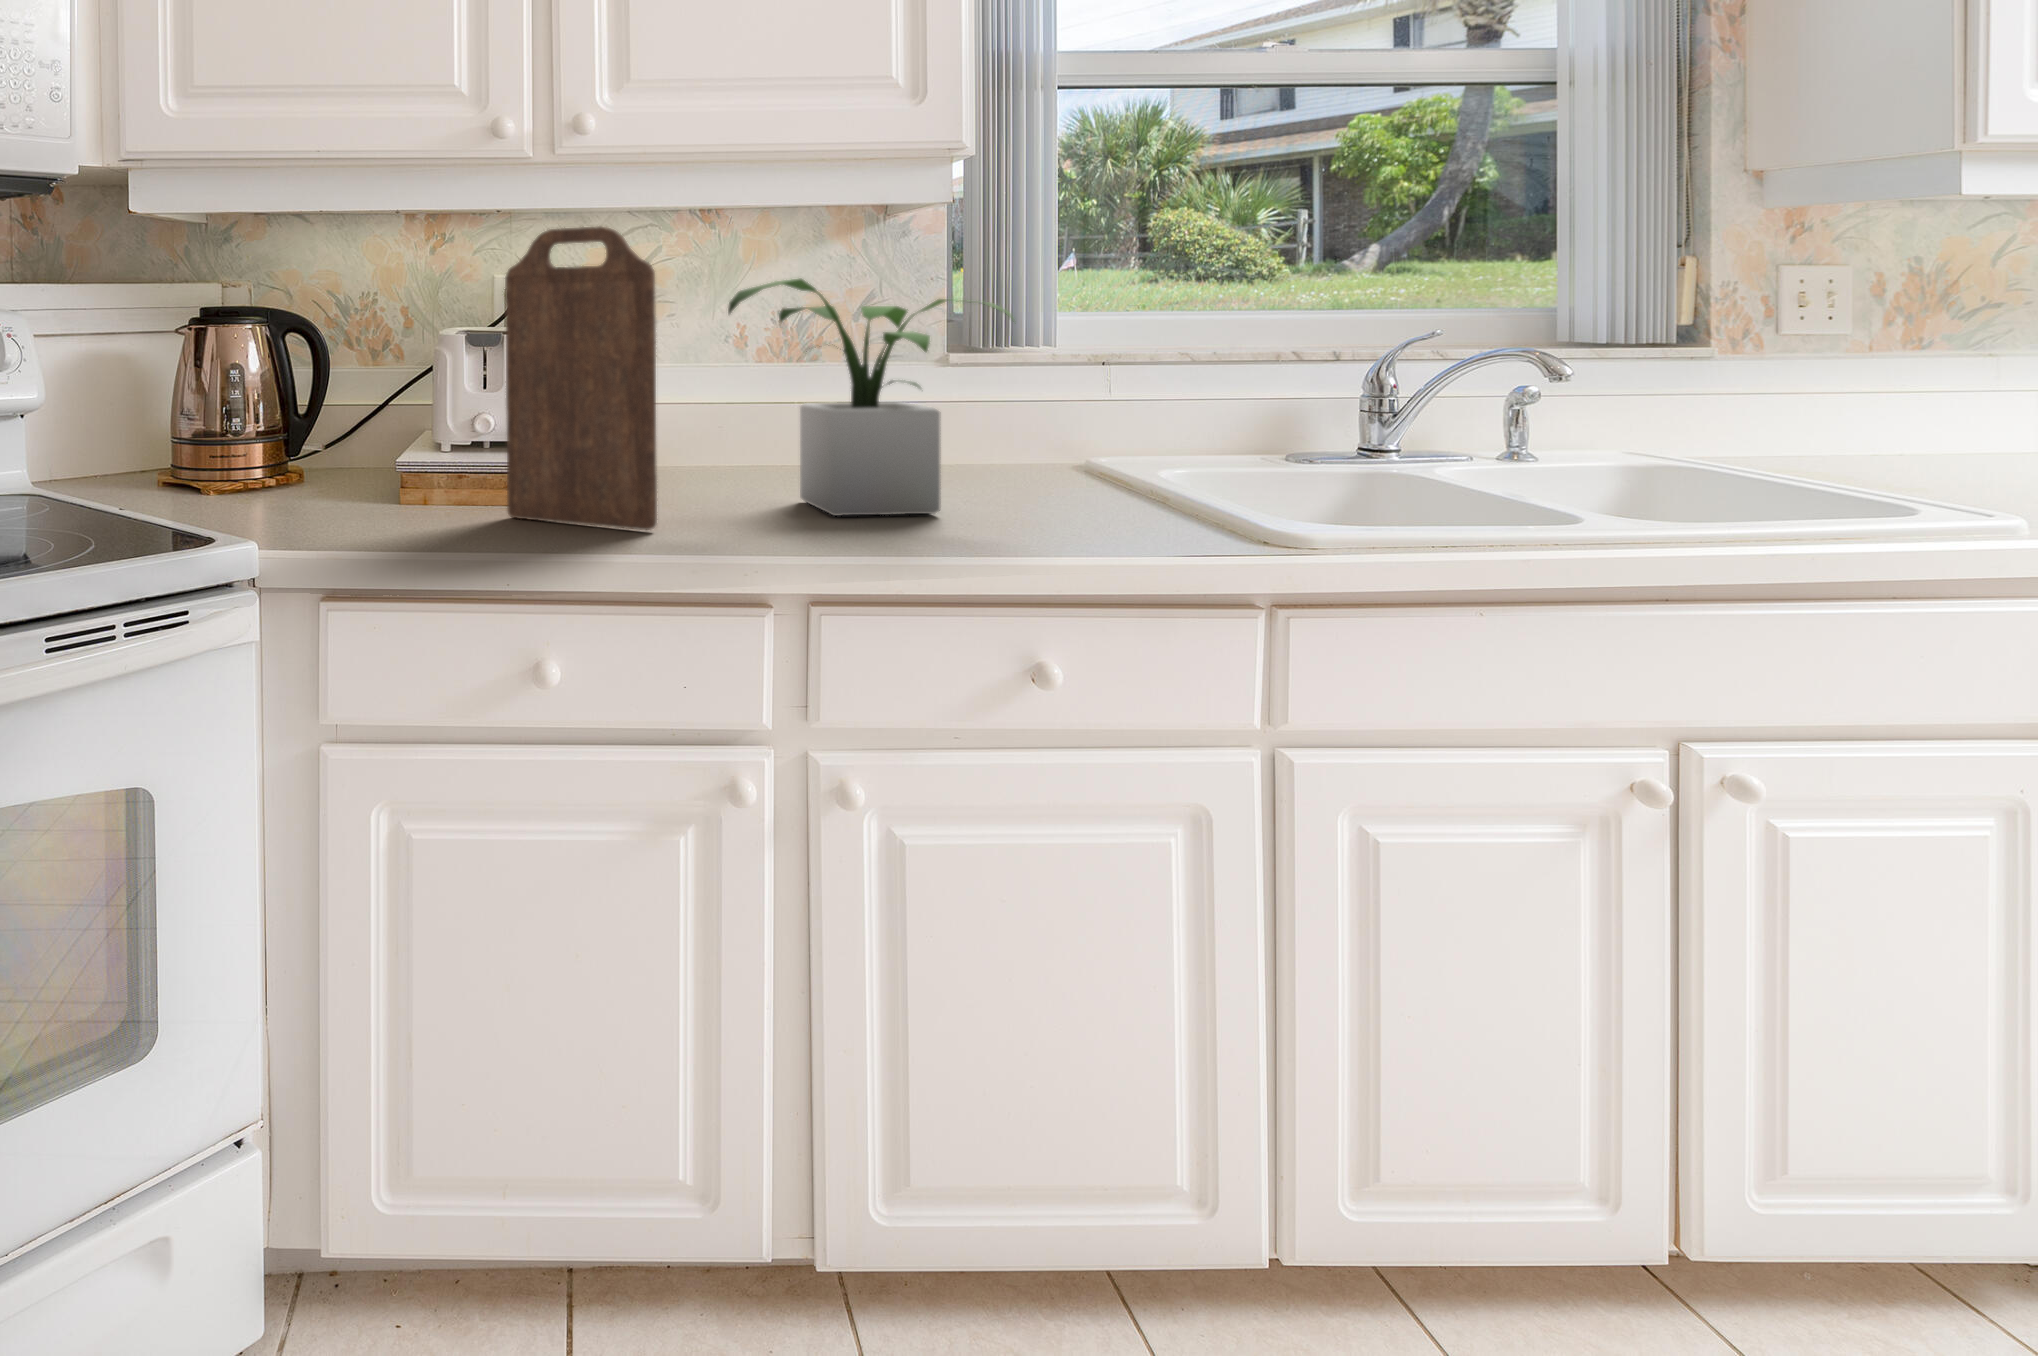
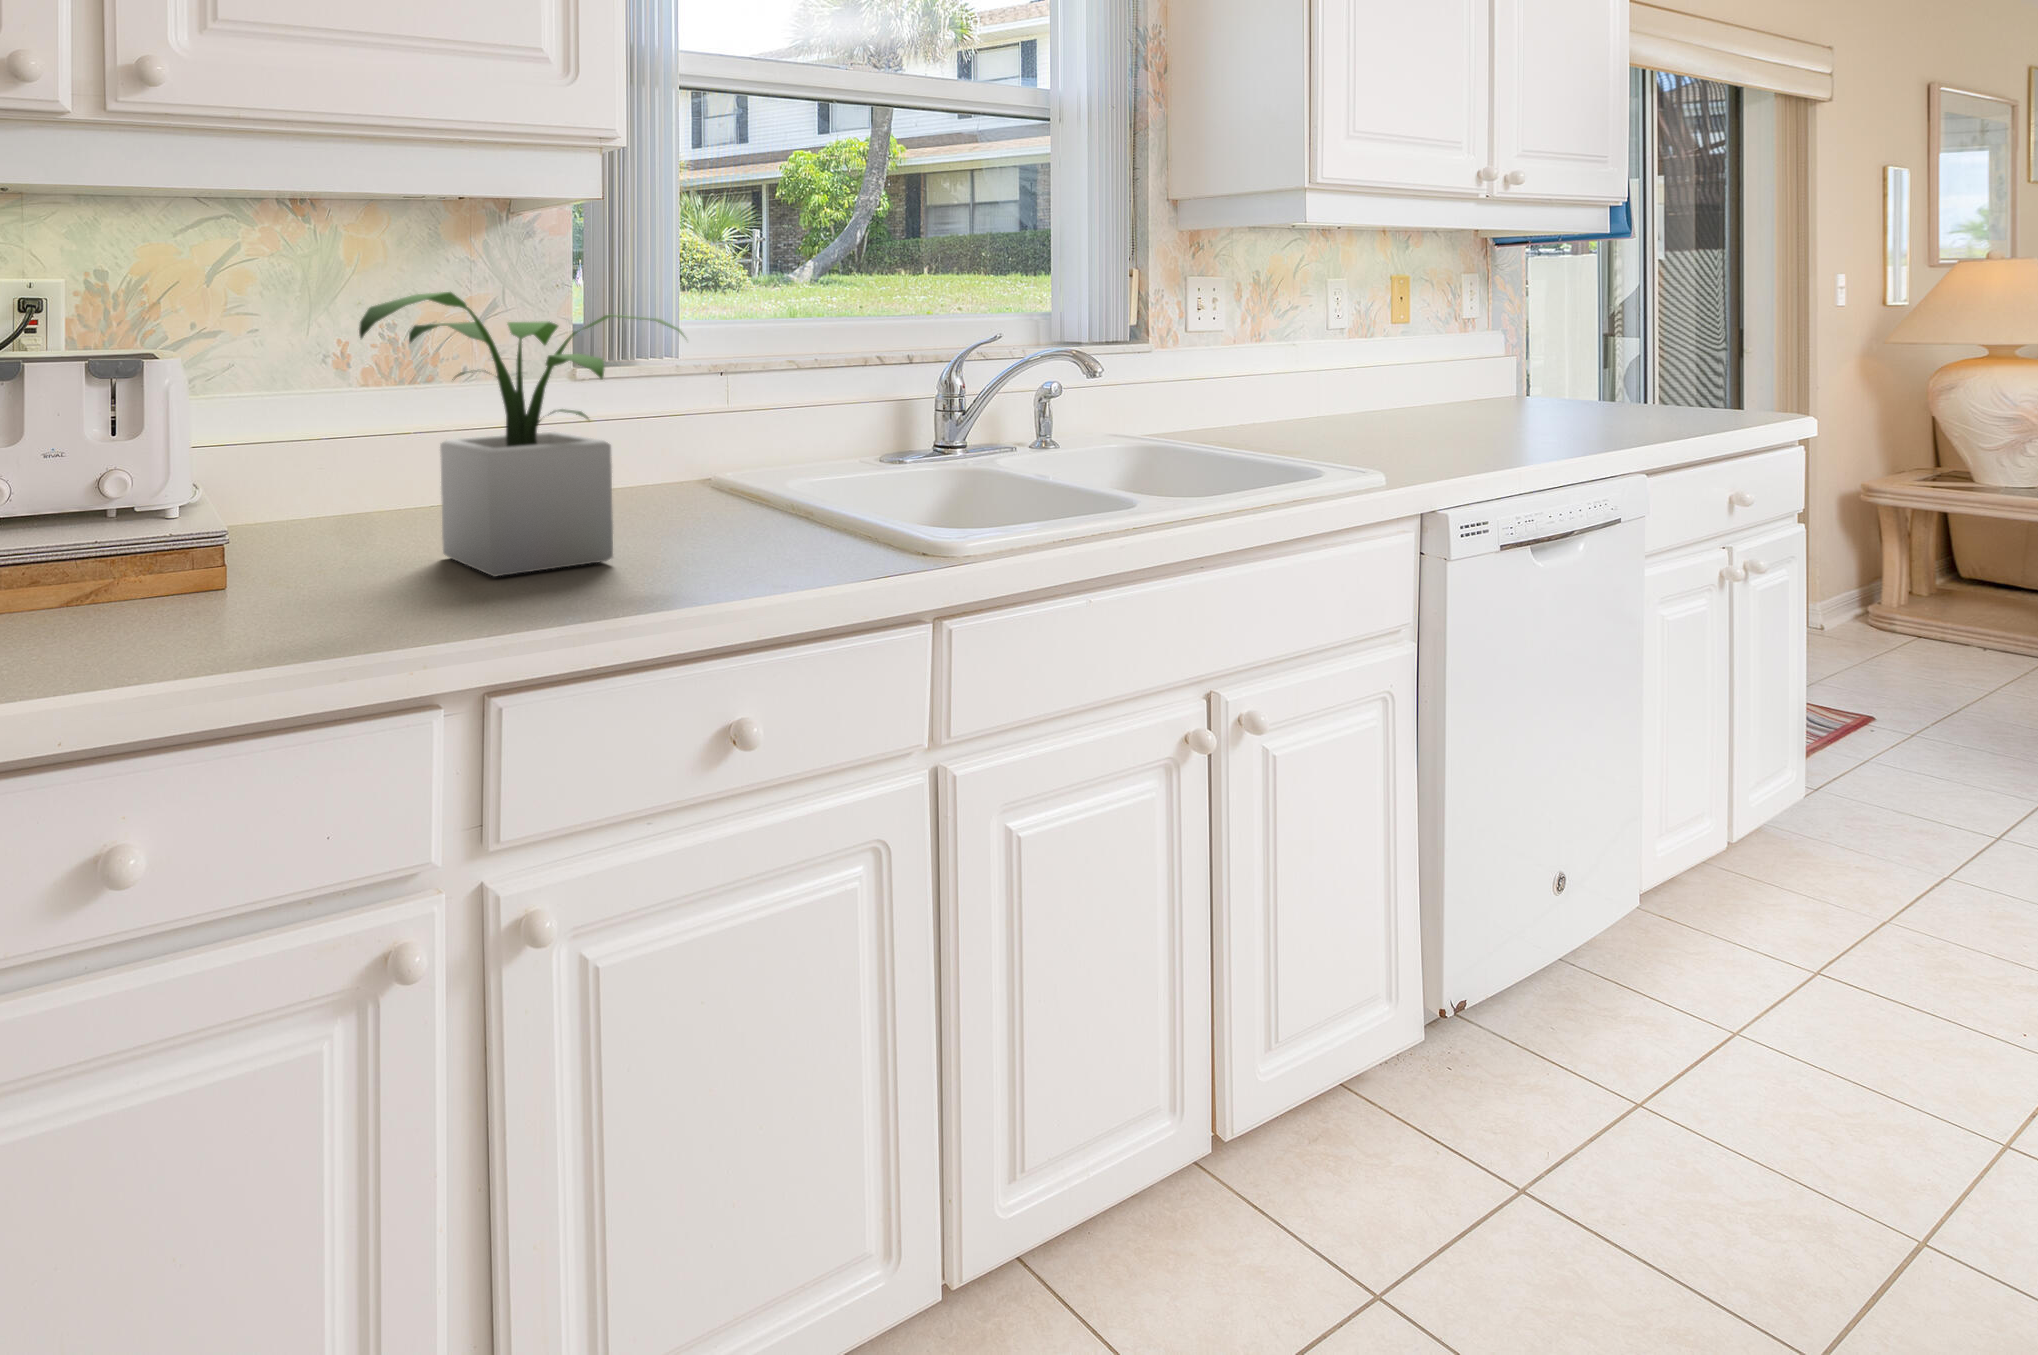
cutting board: present [505,227,657,530] -> none [27,221,274,629]

